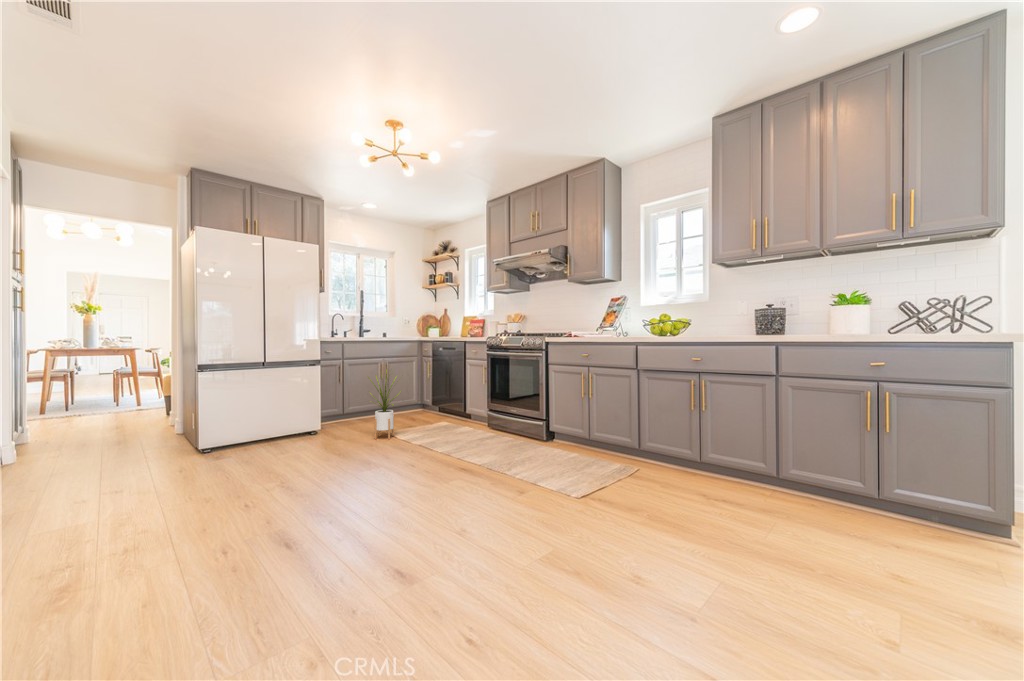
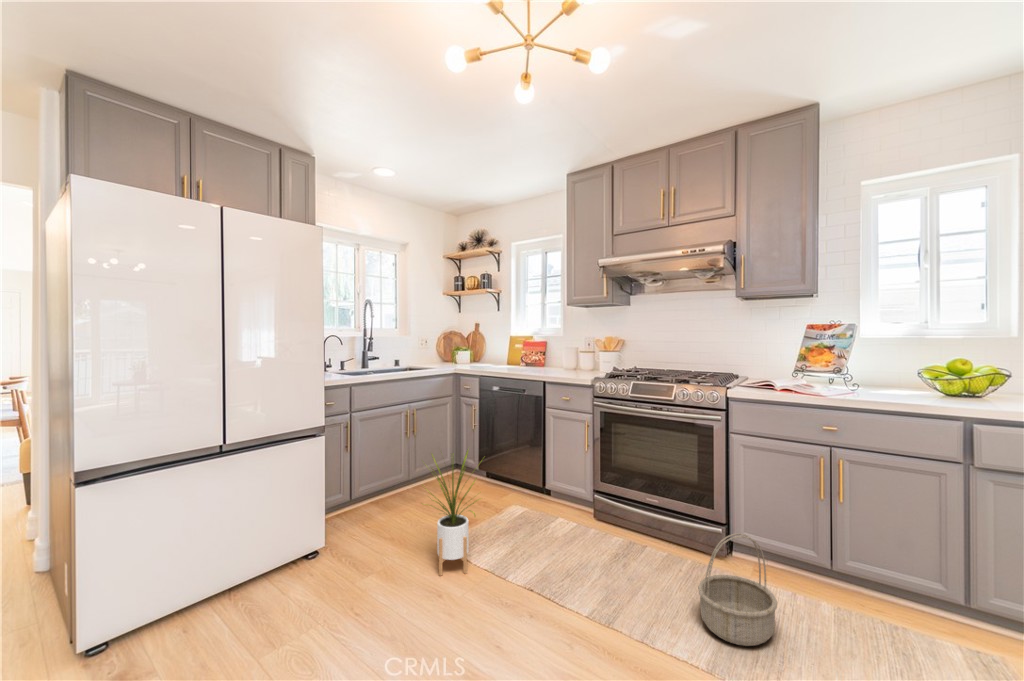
basket: none [491,405,530,459] -> present [698,533,777,646]

